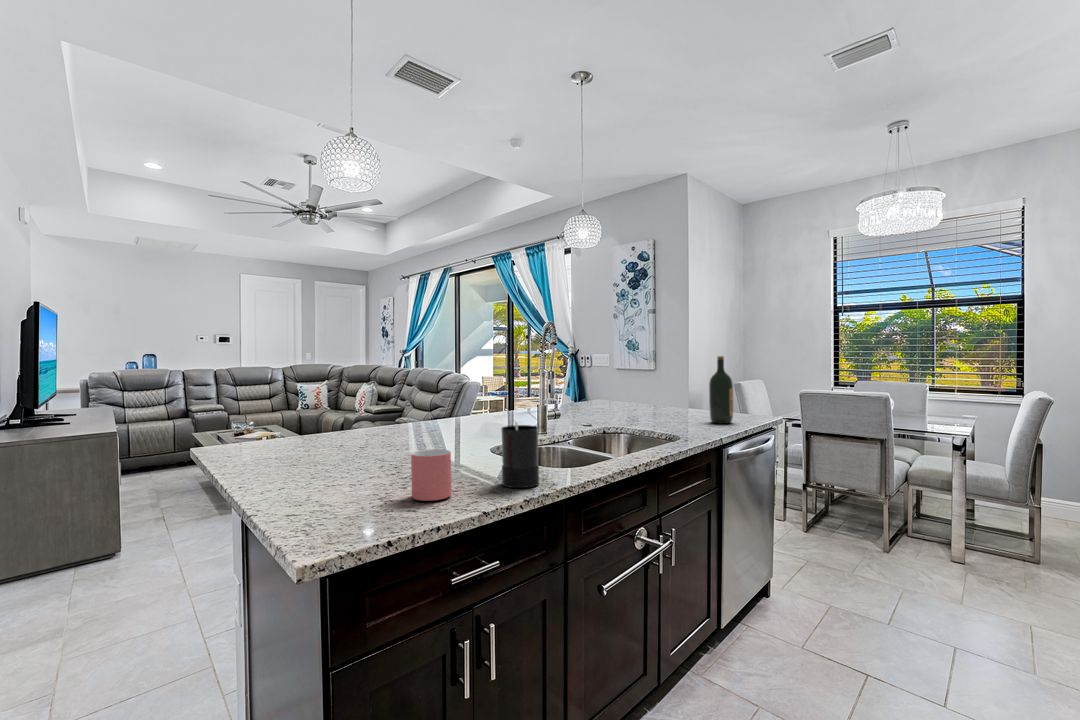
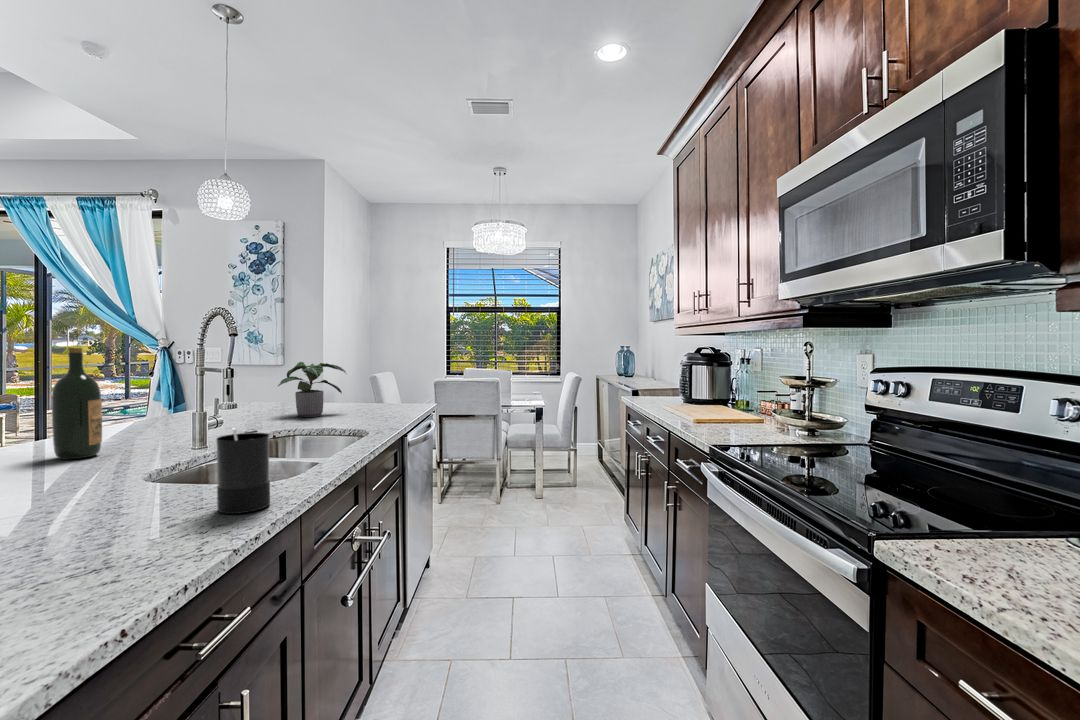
wine bottle: present [709,356,733,423] -> present [52,348,102,459]
potted plant: none [617,369,680,420] -> present [278,362,346,417]
mug: present [411,449,451,501] -> none [84,478,157,558]

